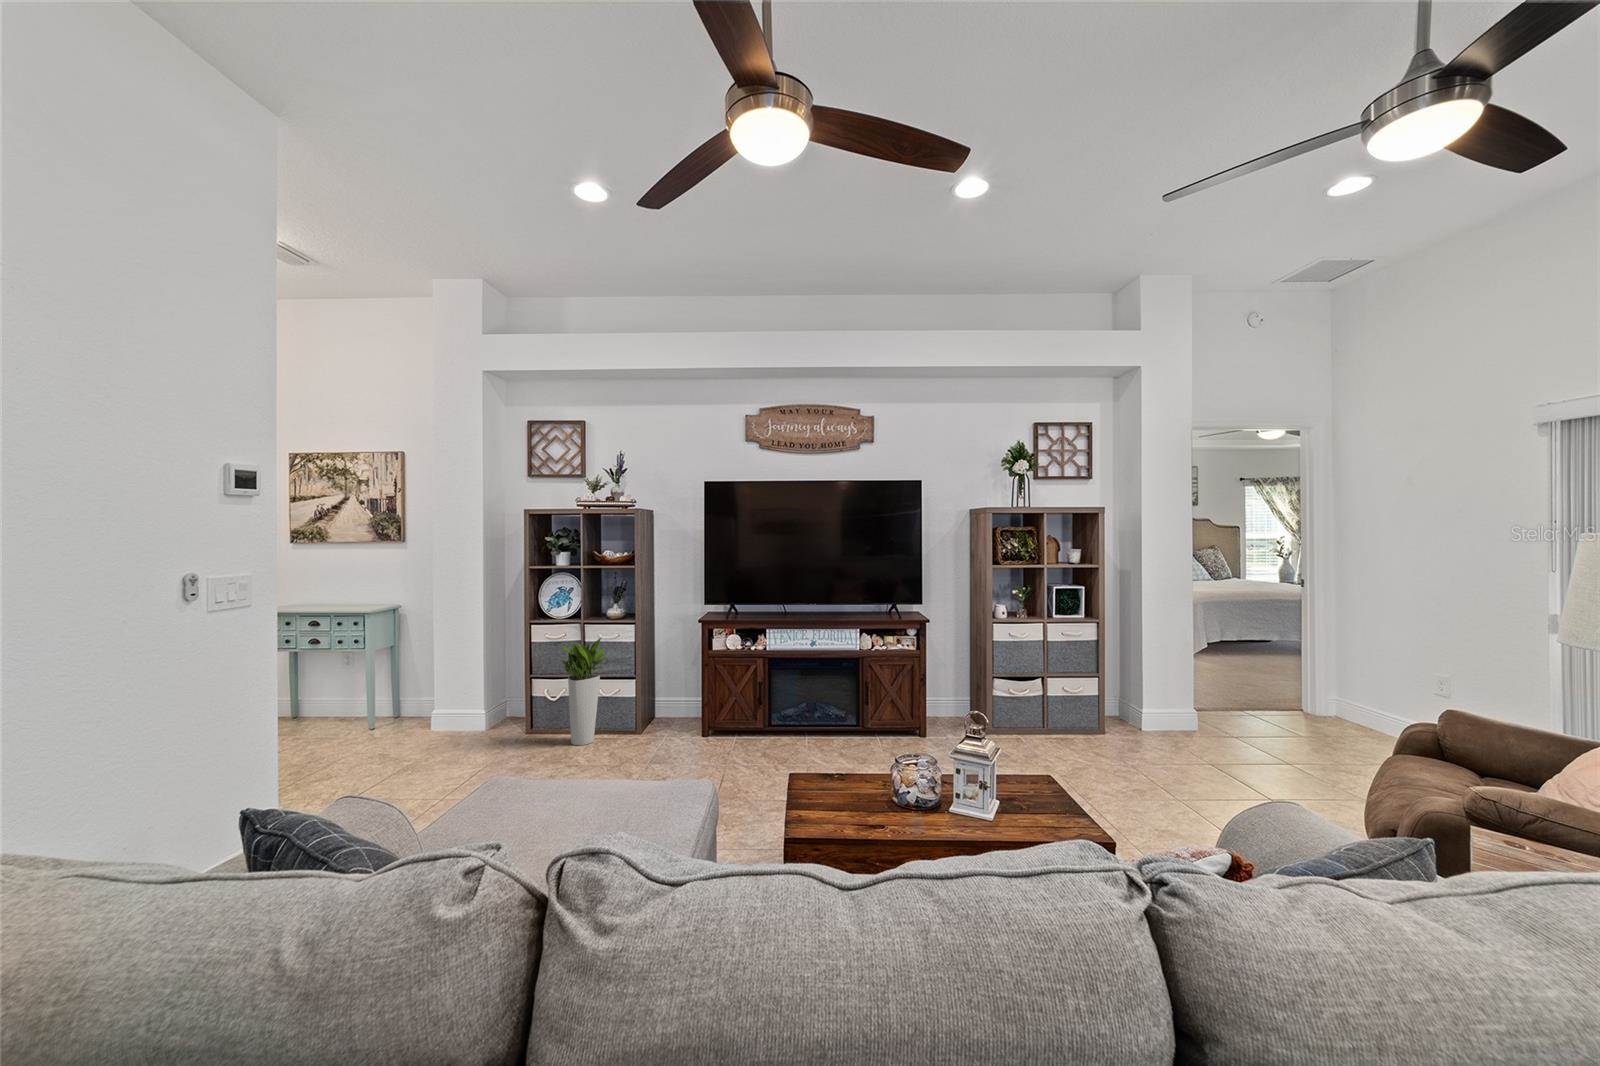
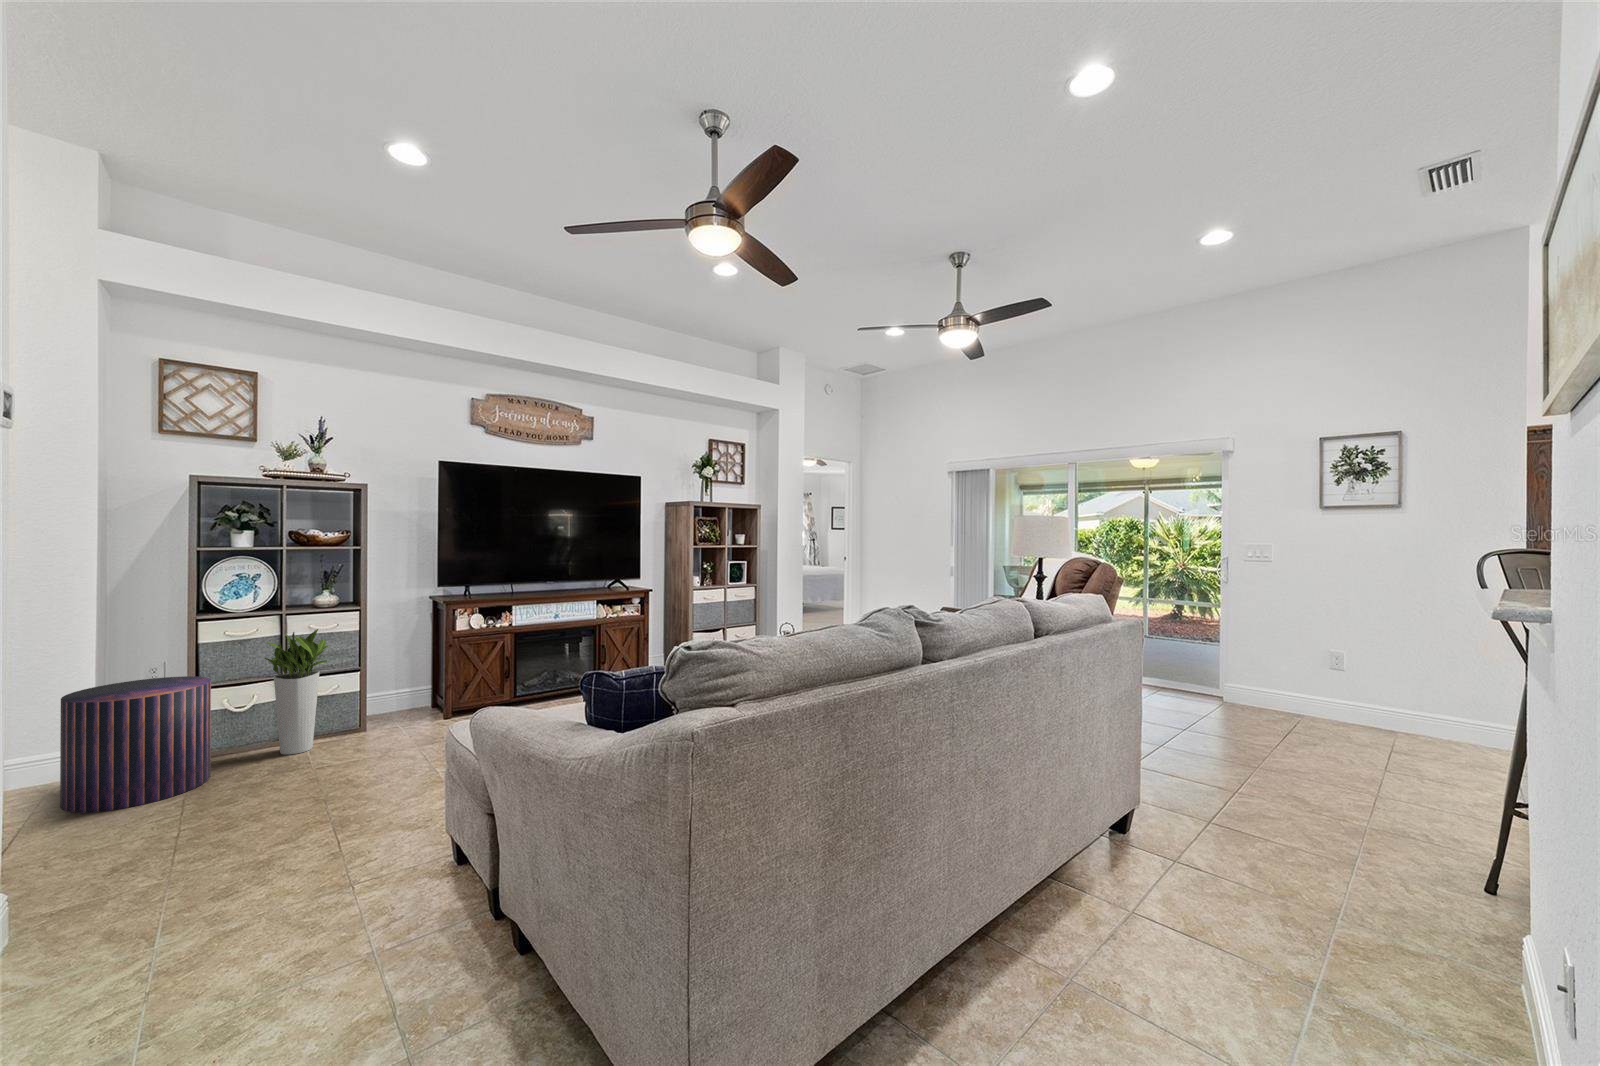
pouf: none [433,667,519,765] -> present [60,676,211,813]

